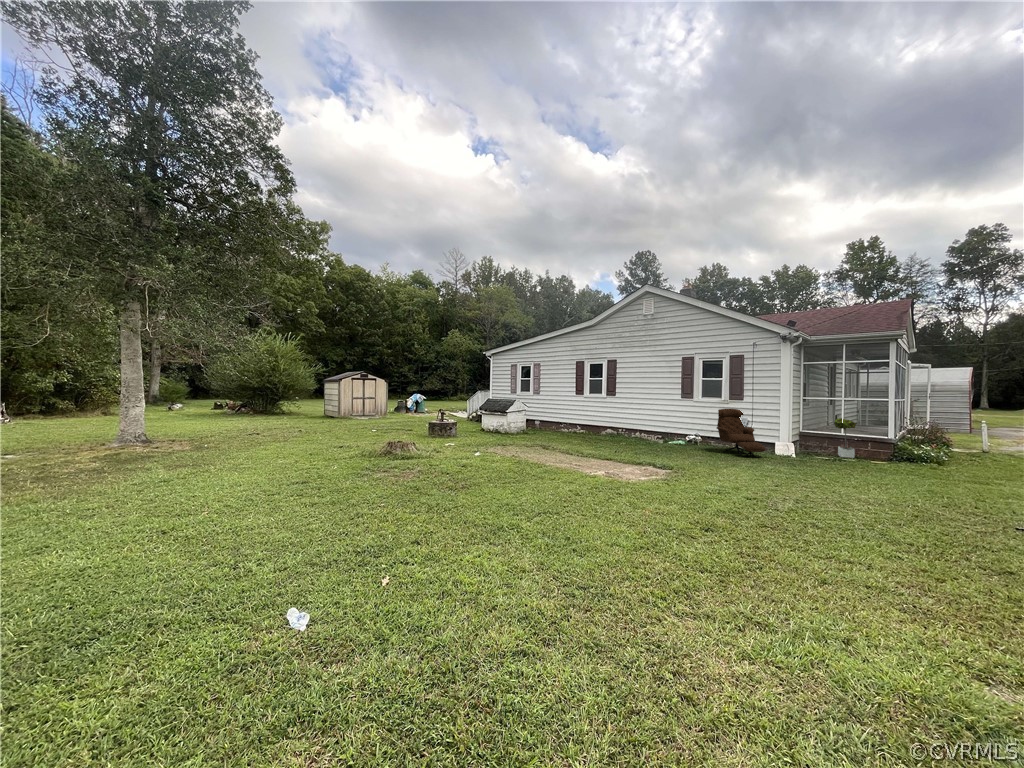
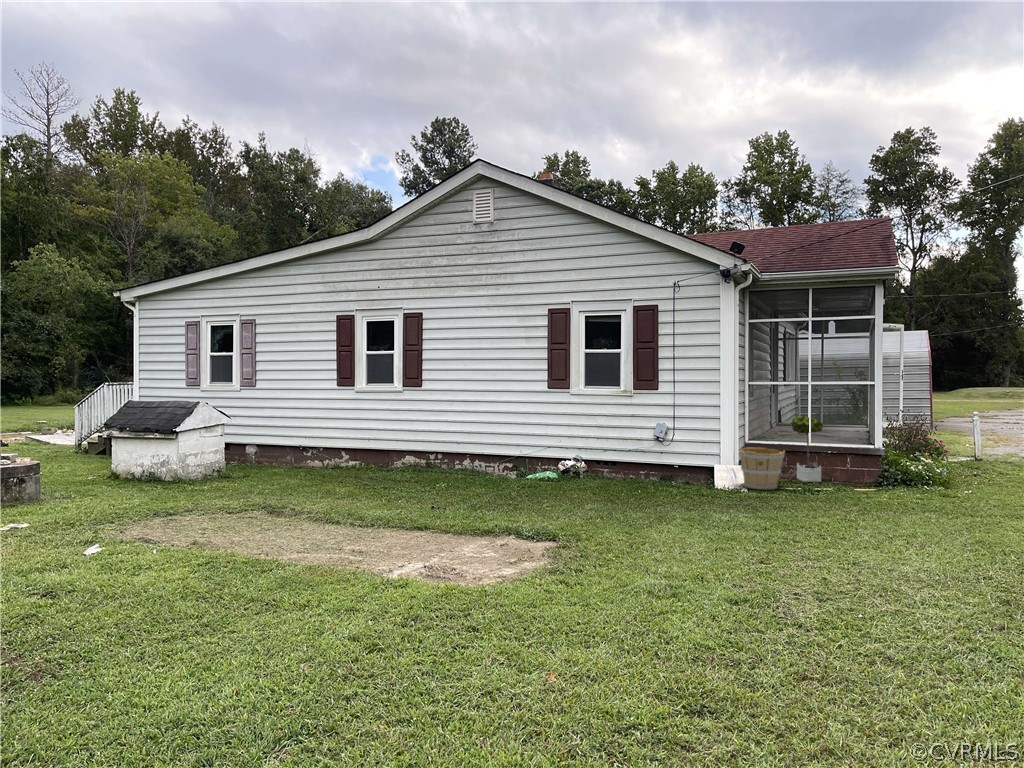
lounge chair: present [717,409,765,458] -> none [615,406,701,498]
wooden bucket: none [793,434,825,459] -> present [739,447,785,490]

